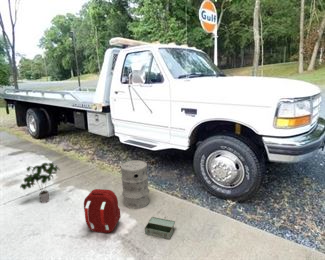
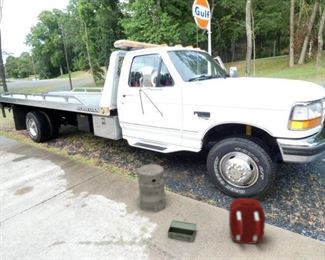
potted plant: present [21,163,58,203] -> none [37,169,75,210]
backpack: present [84,189,121,233] -> present [229,198,265,244]

